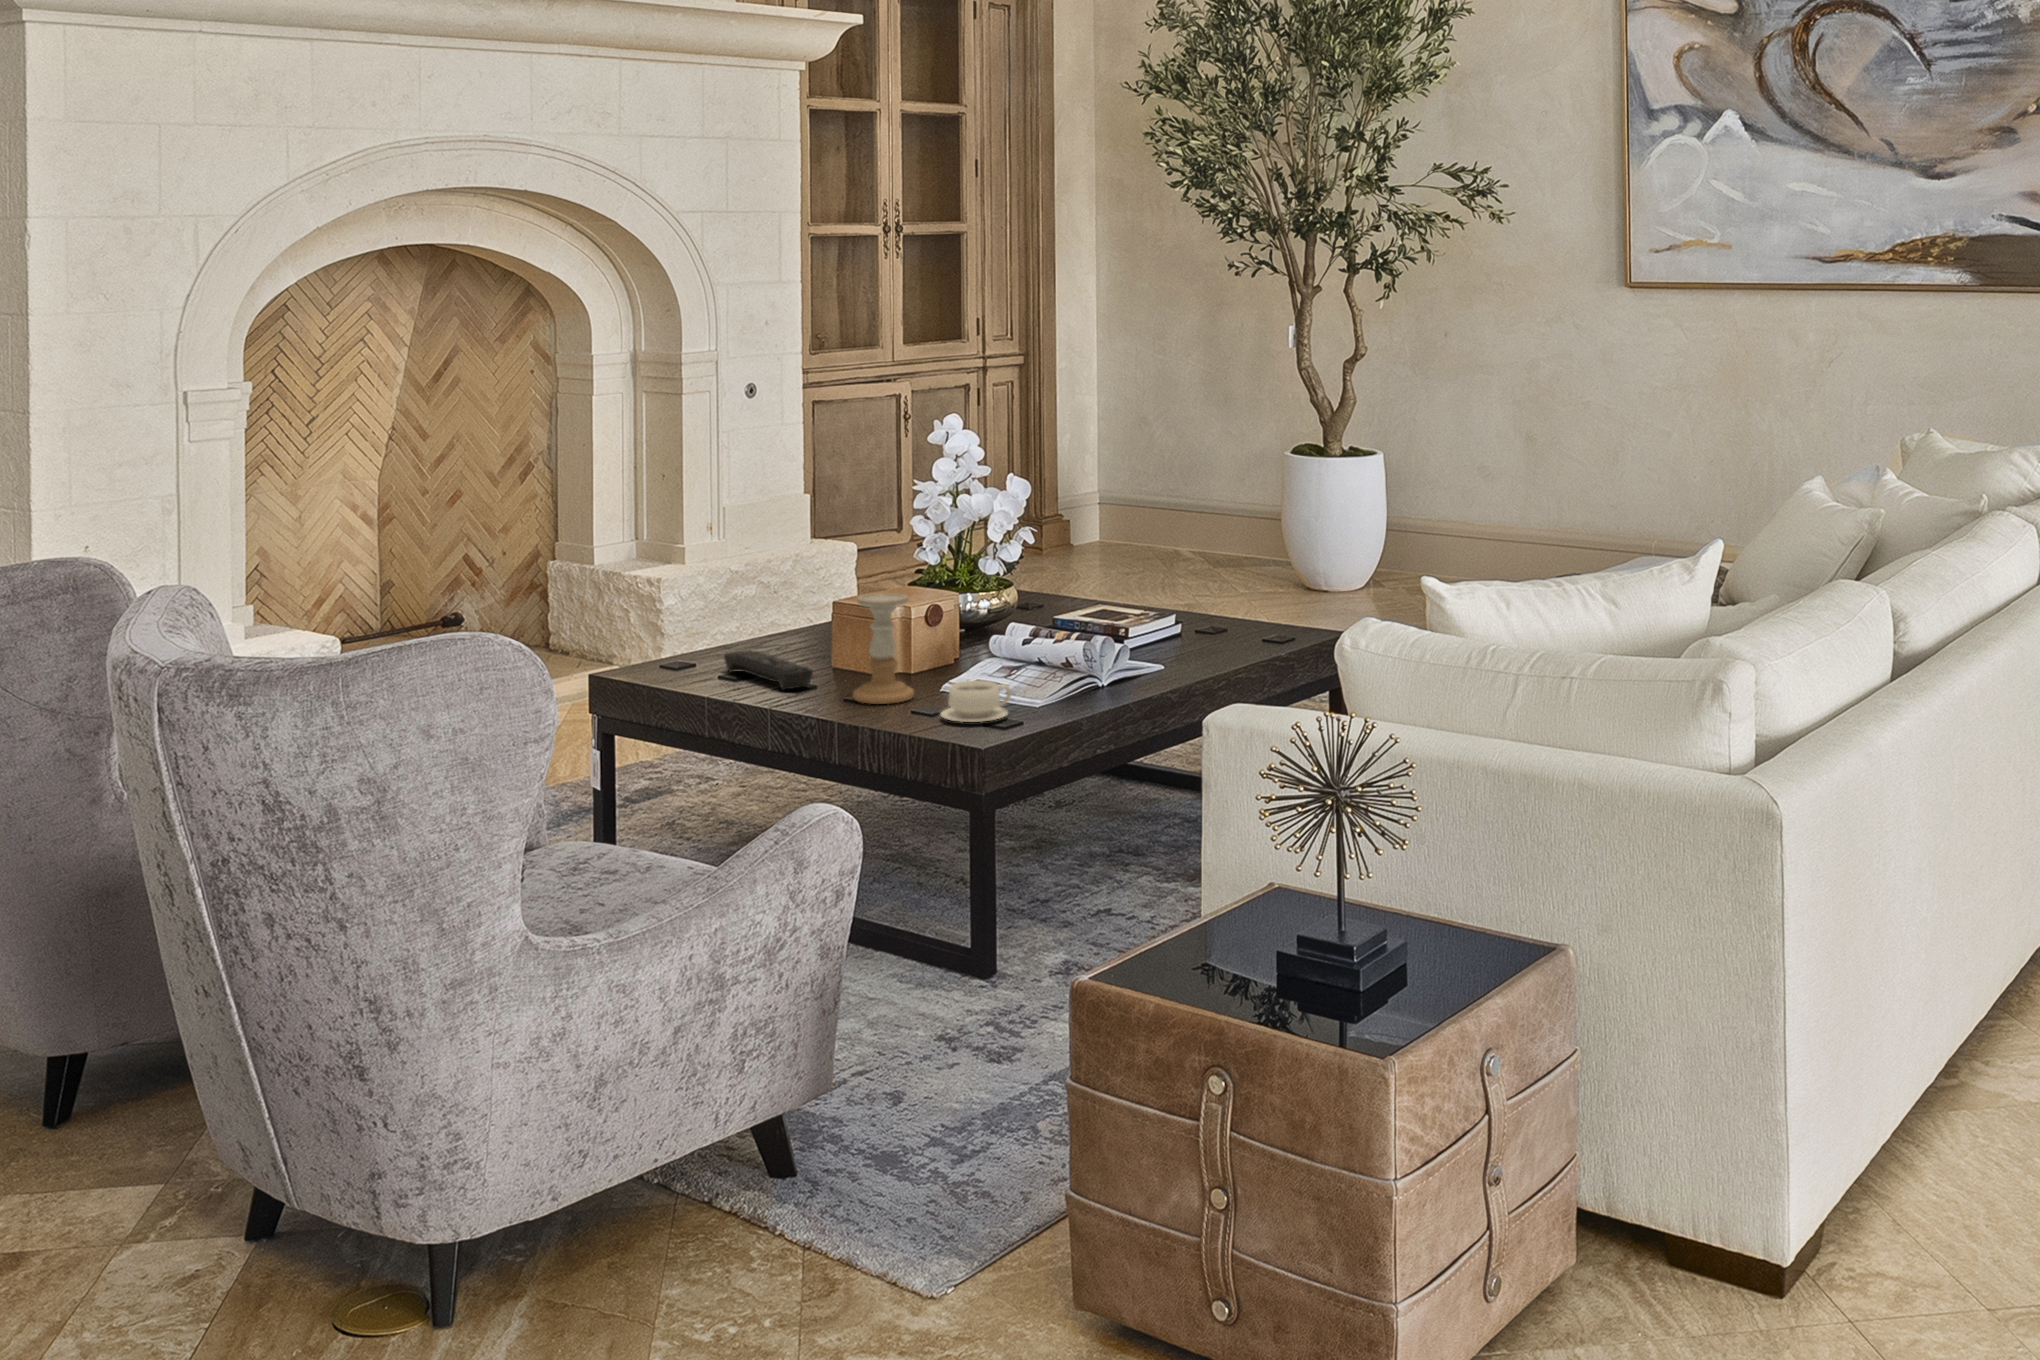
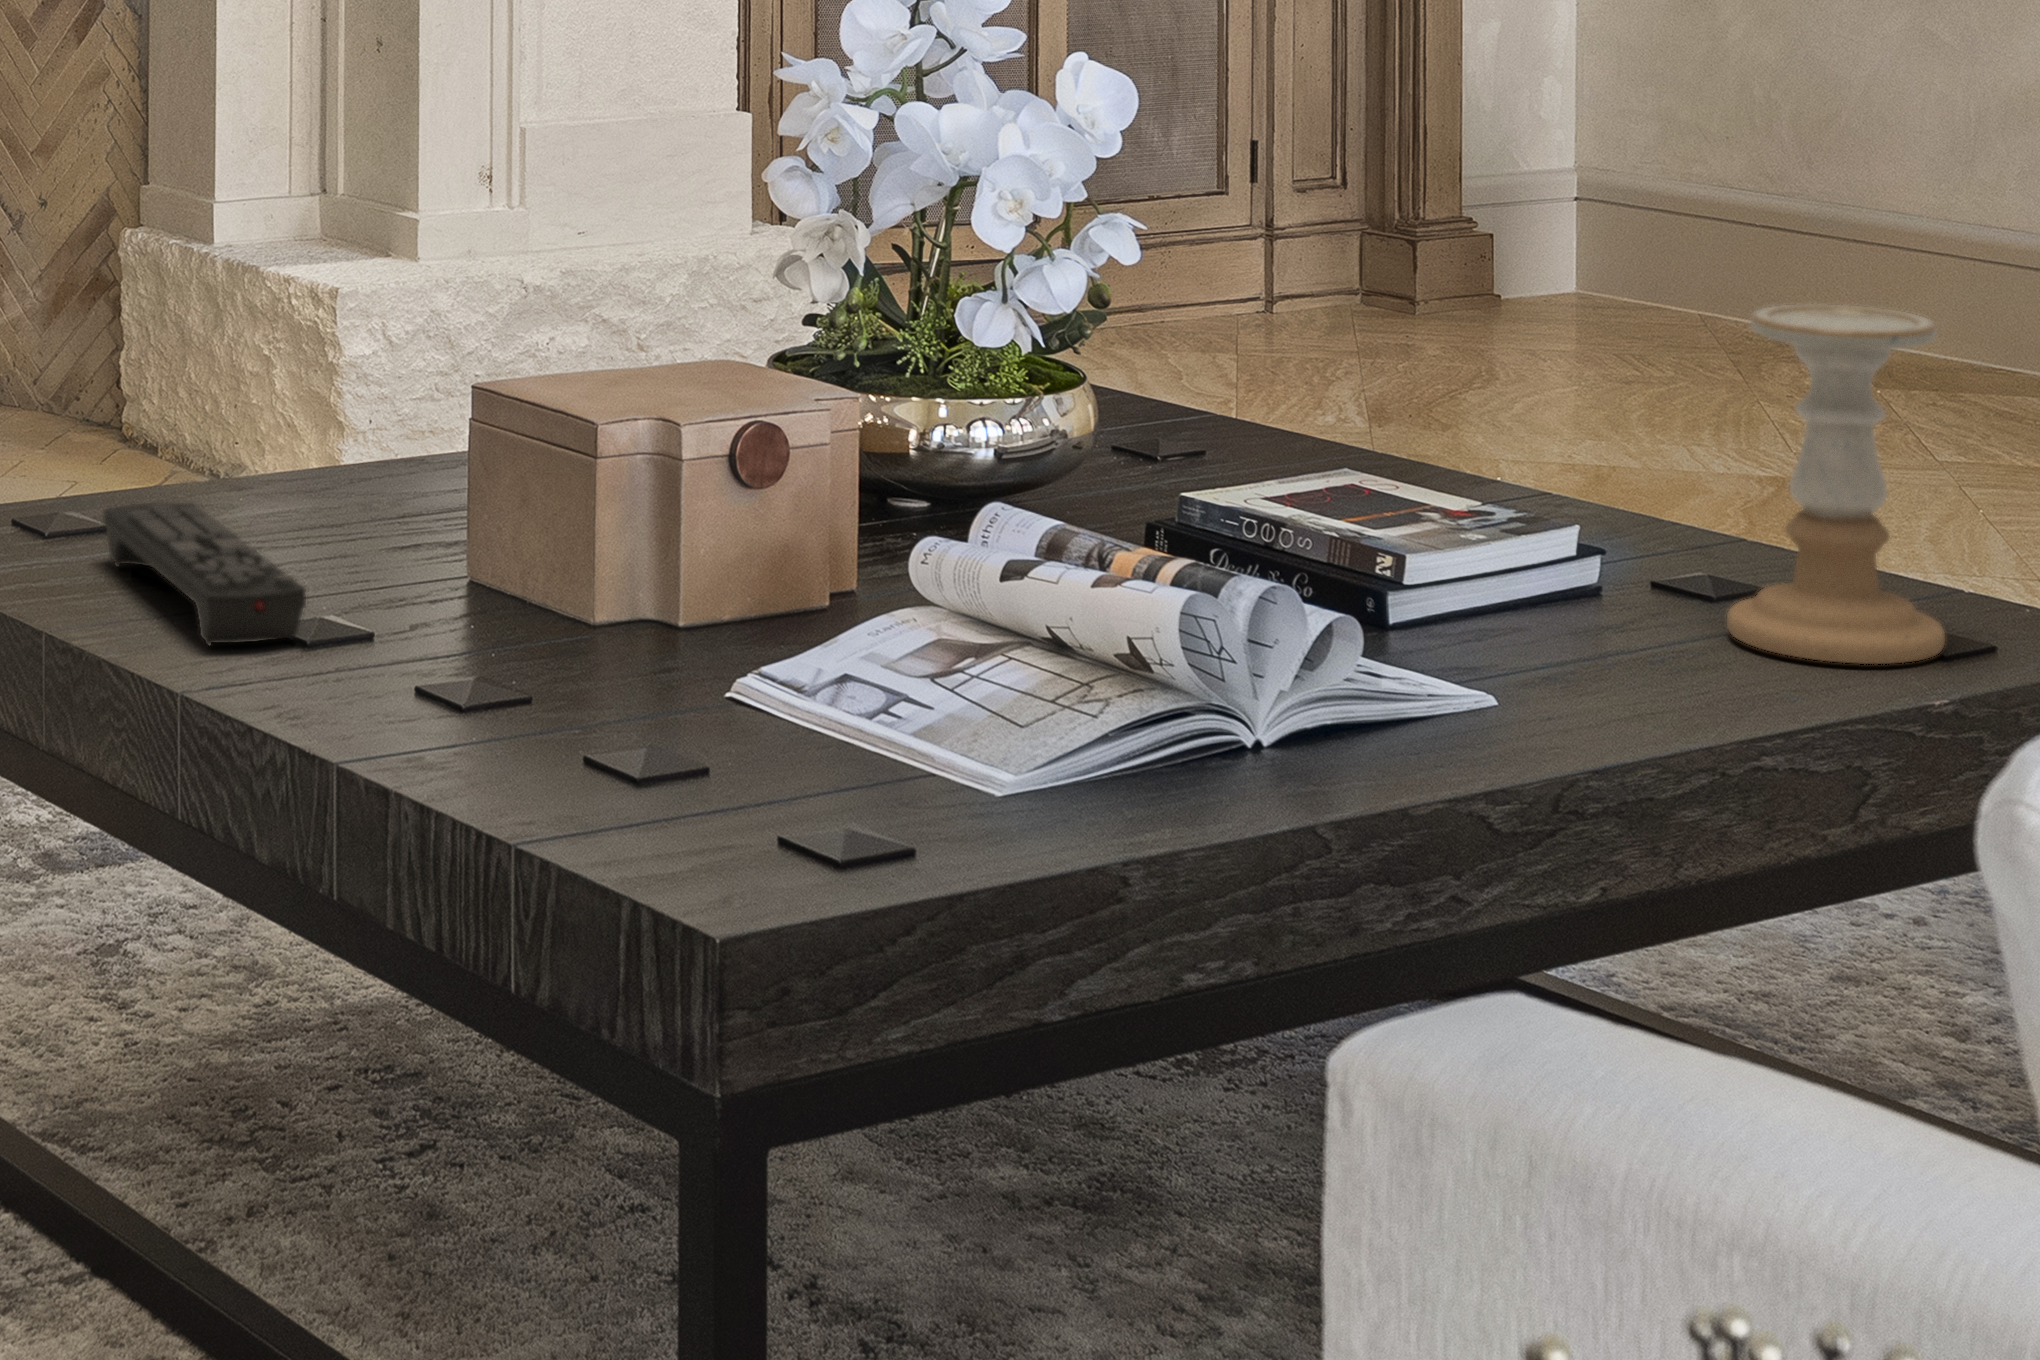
candle holder: present [853,593,914,704] -> present [1727,304,1945,664]
teacup: present [941,680,1011,722] -> none [610,695,876,856]

